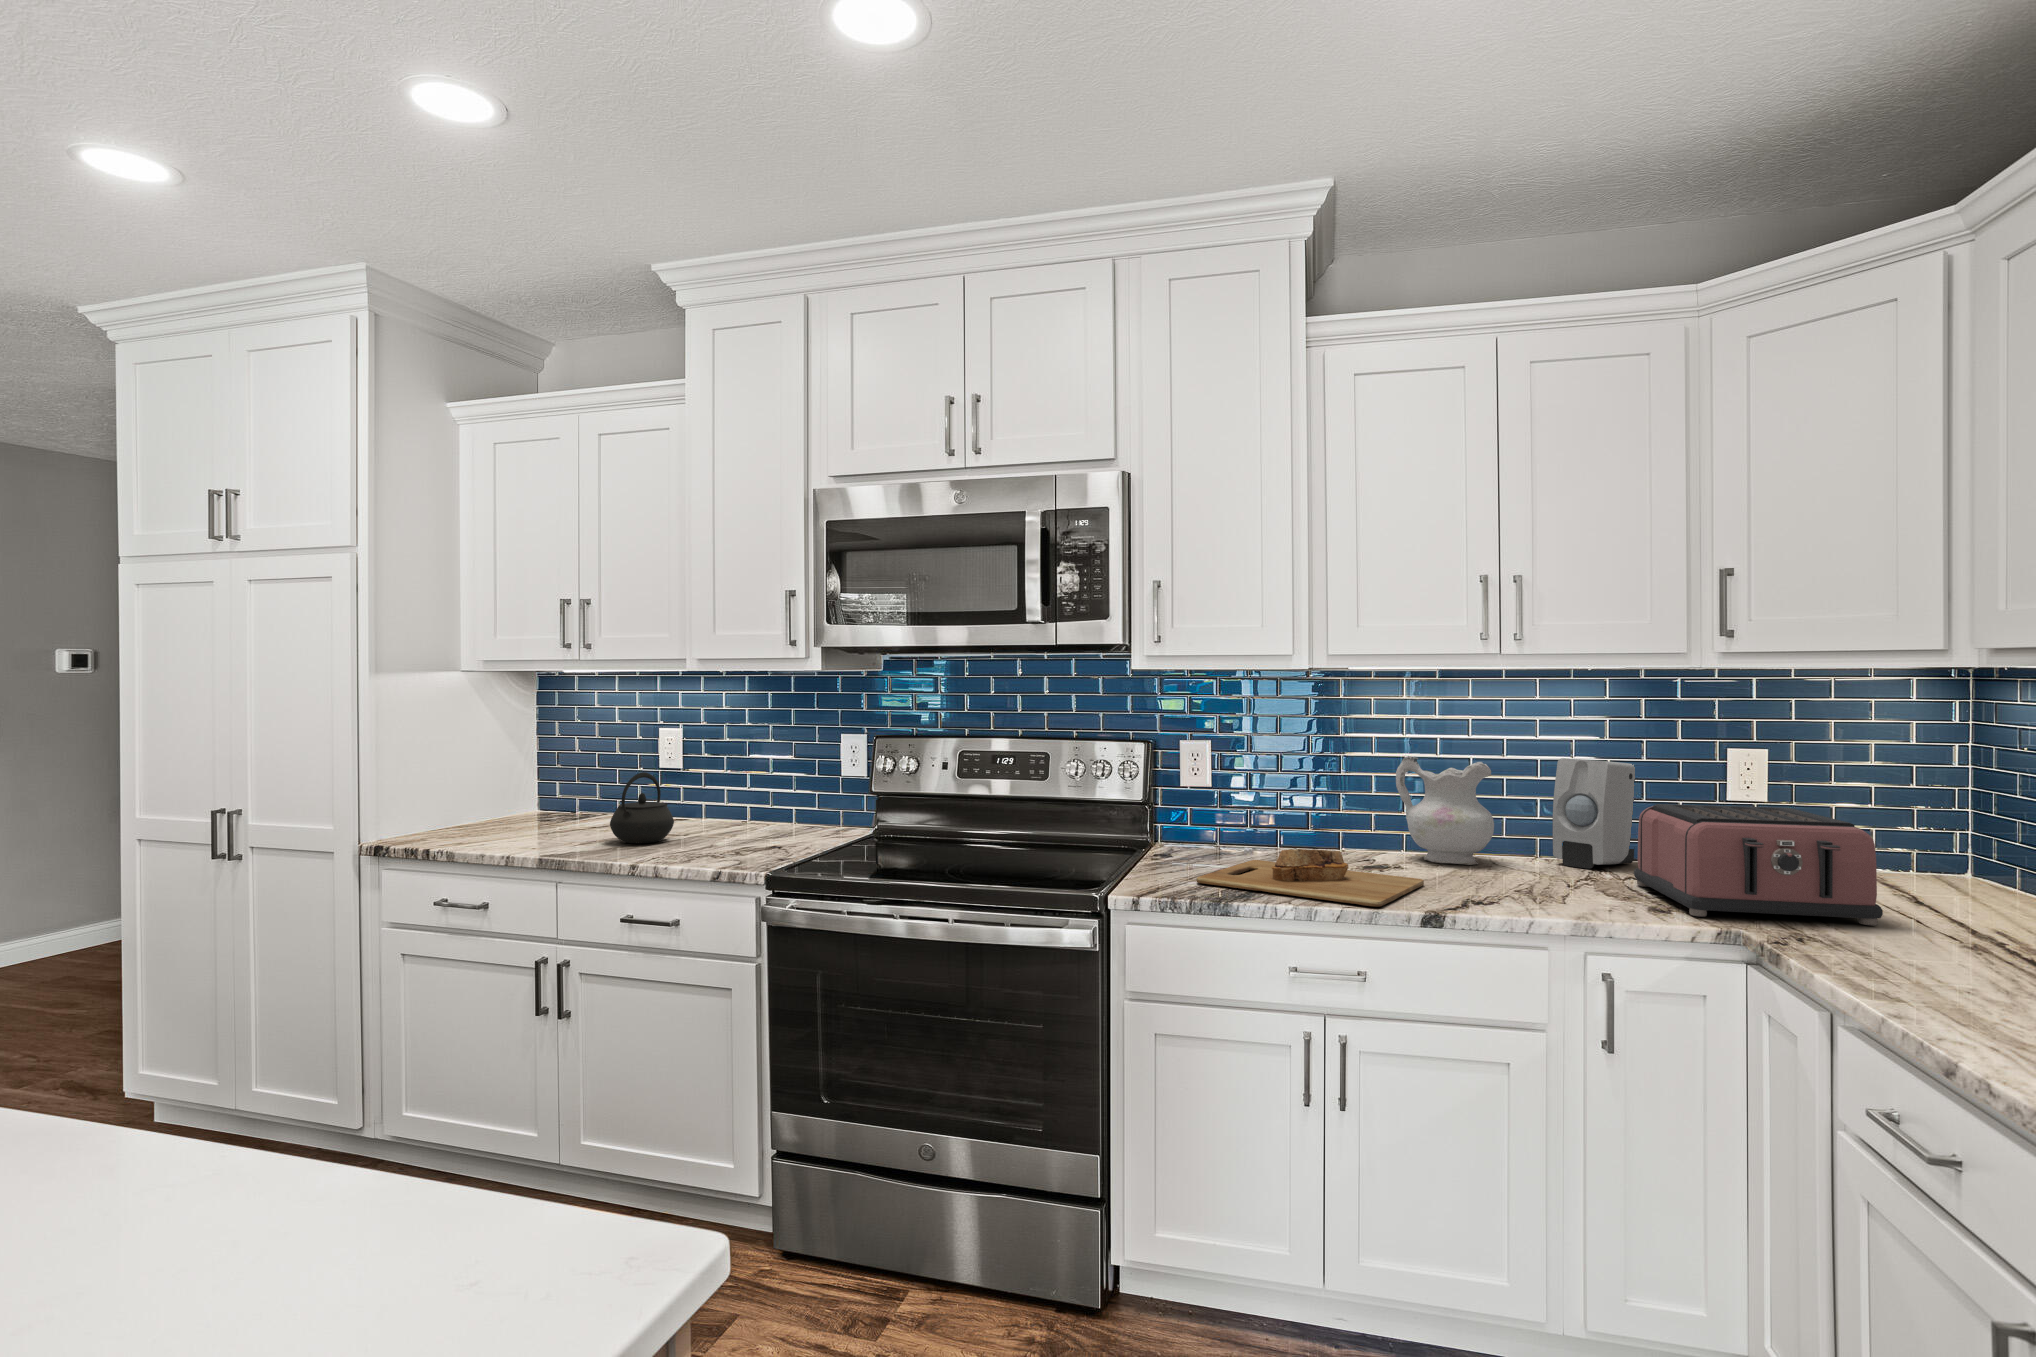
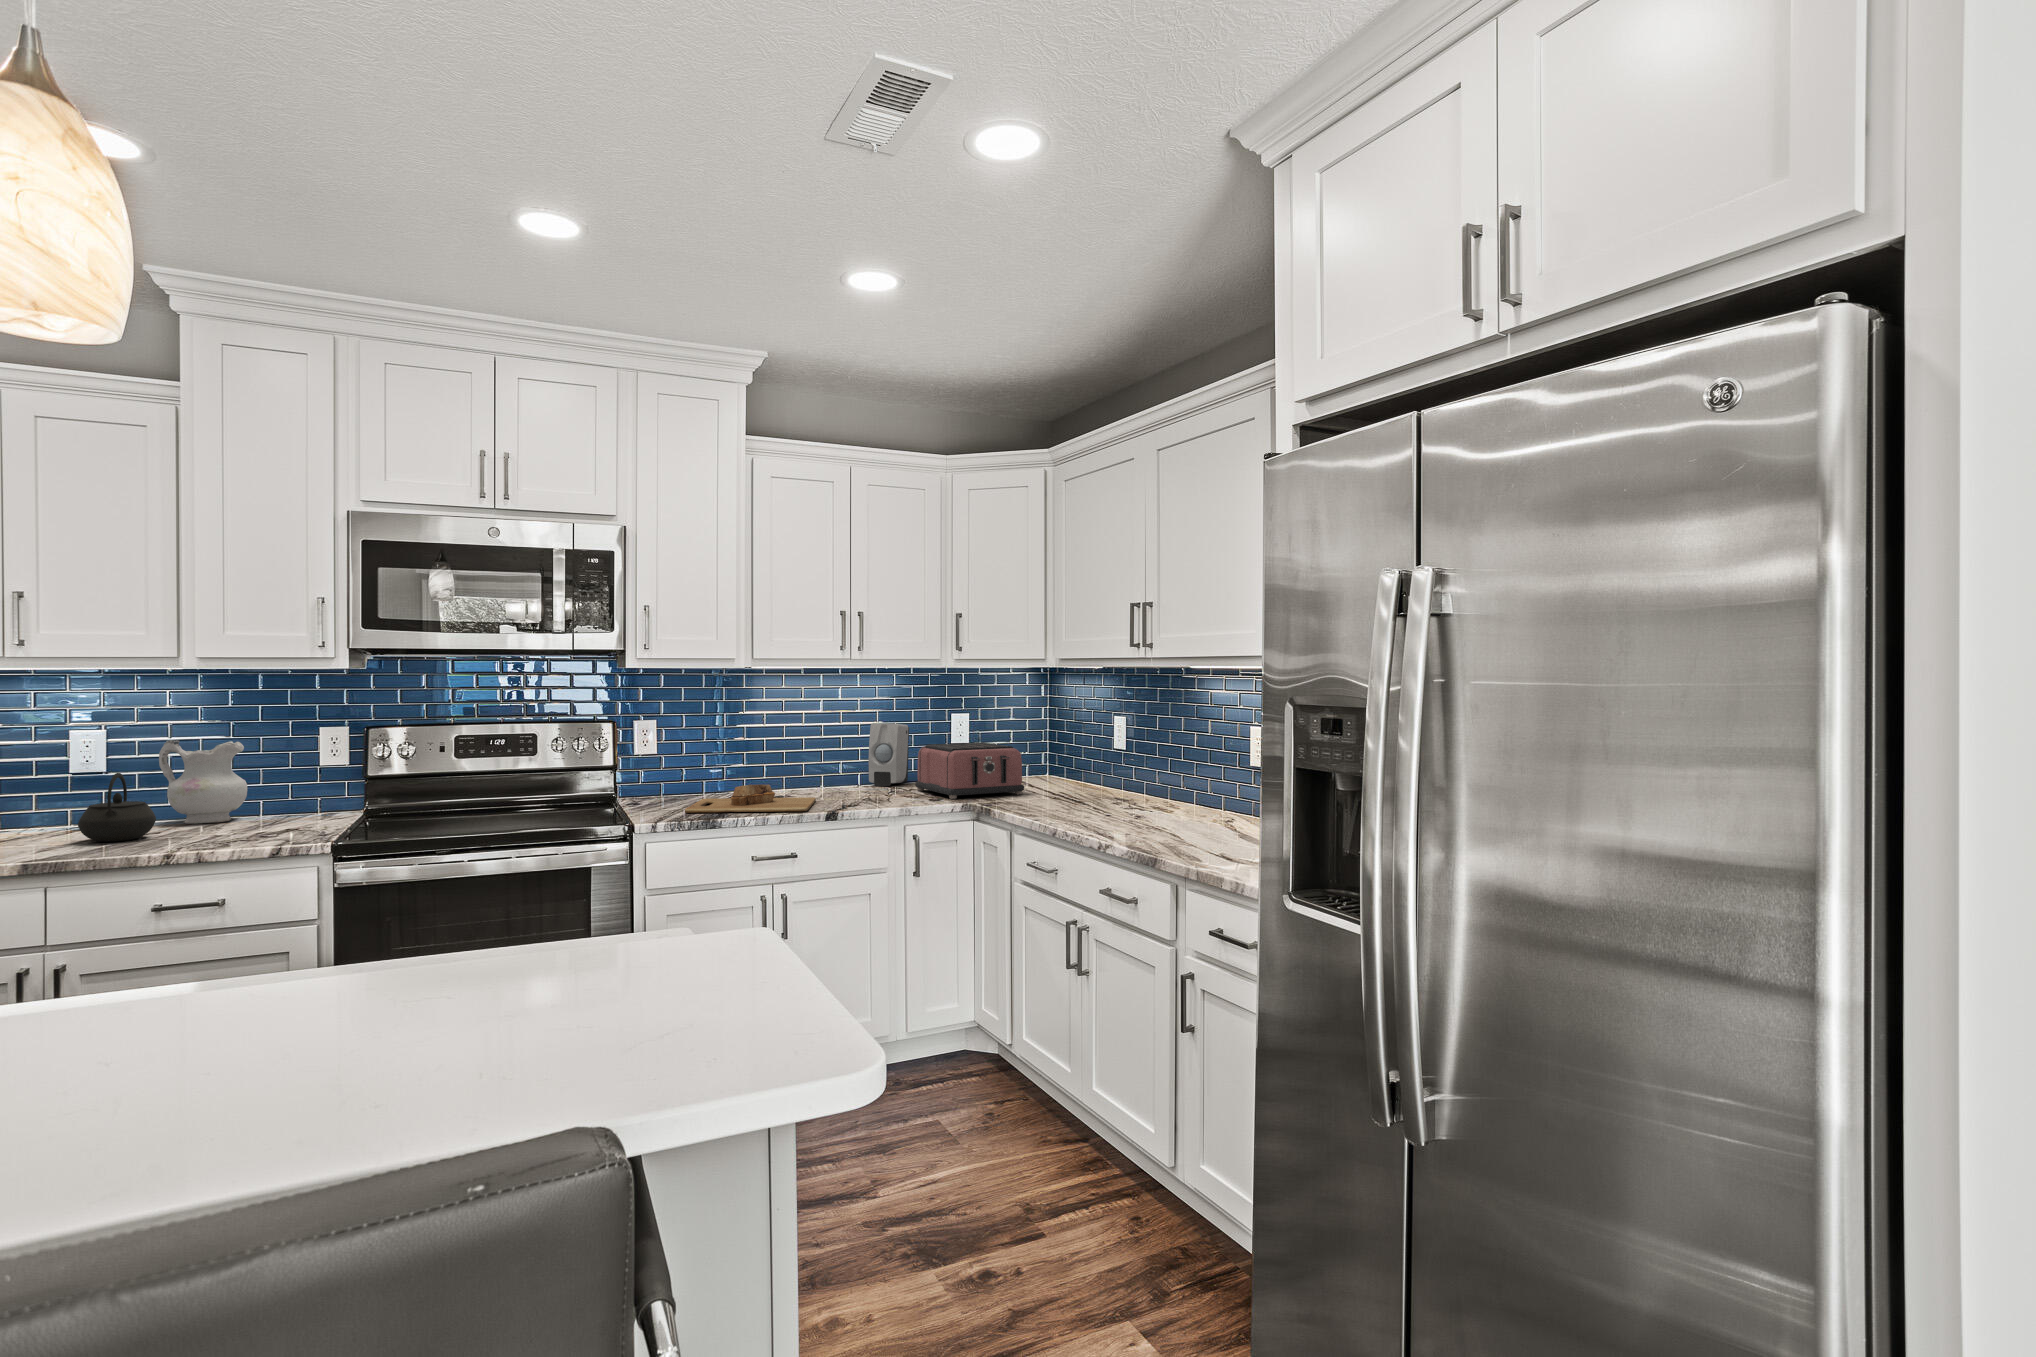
ceramic pitcher: present [1396,756,1494,865] -> present [159,740,247,823]

